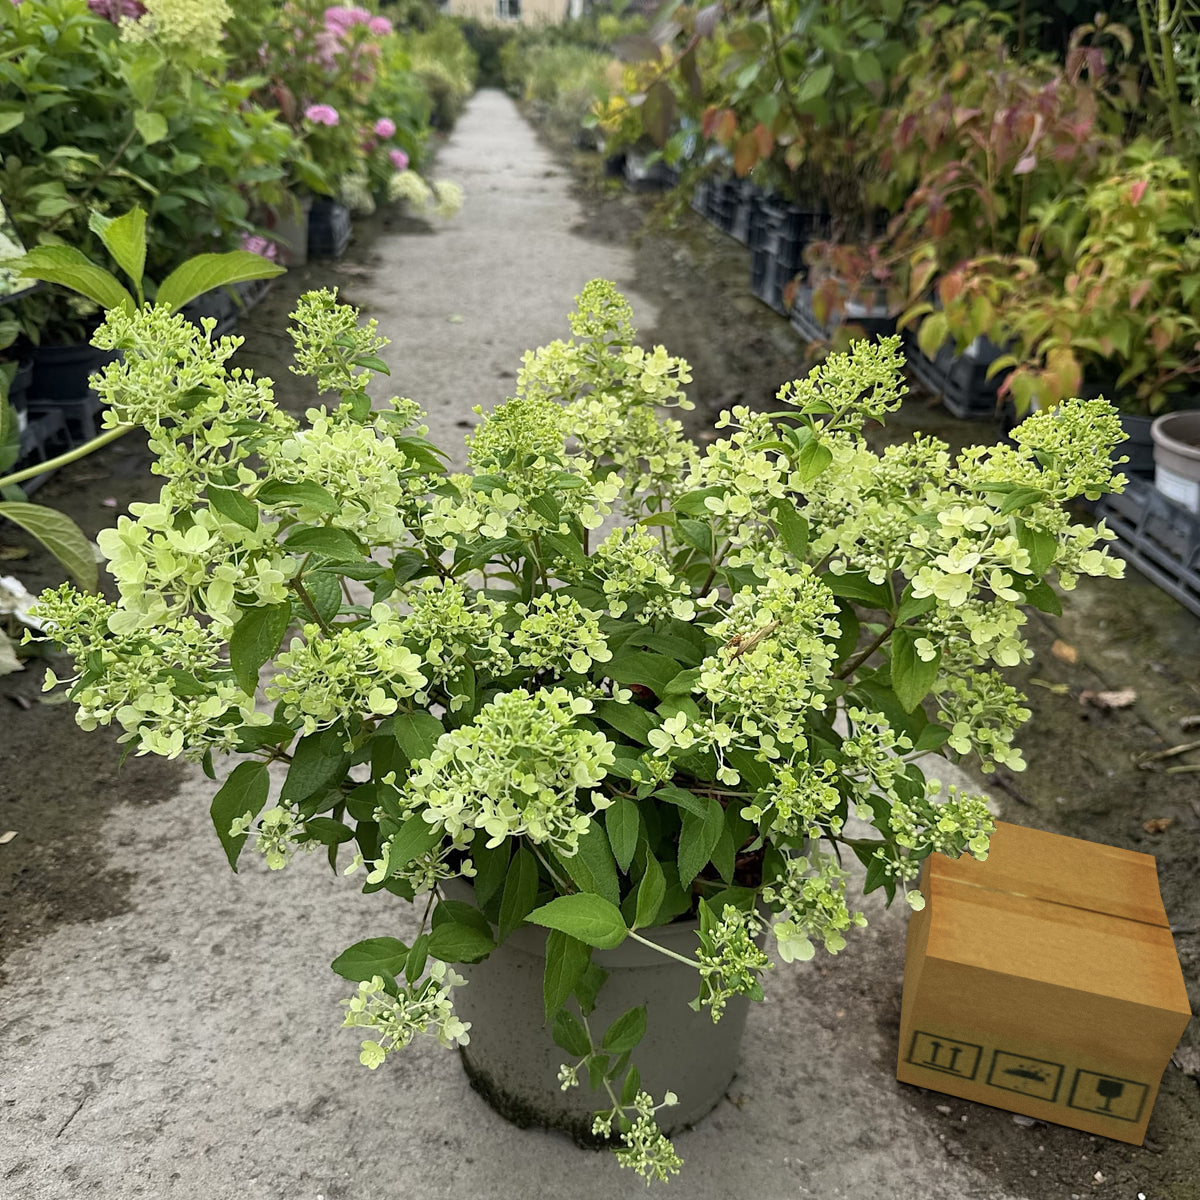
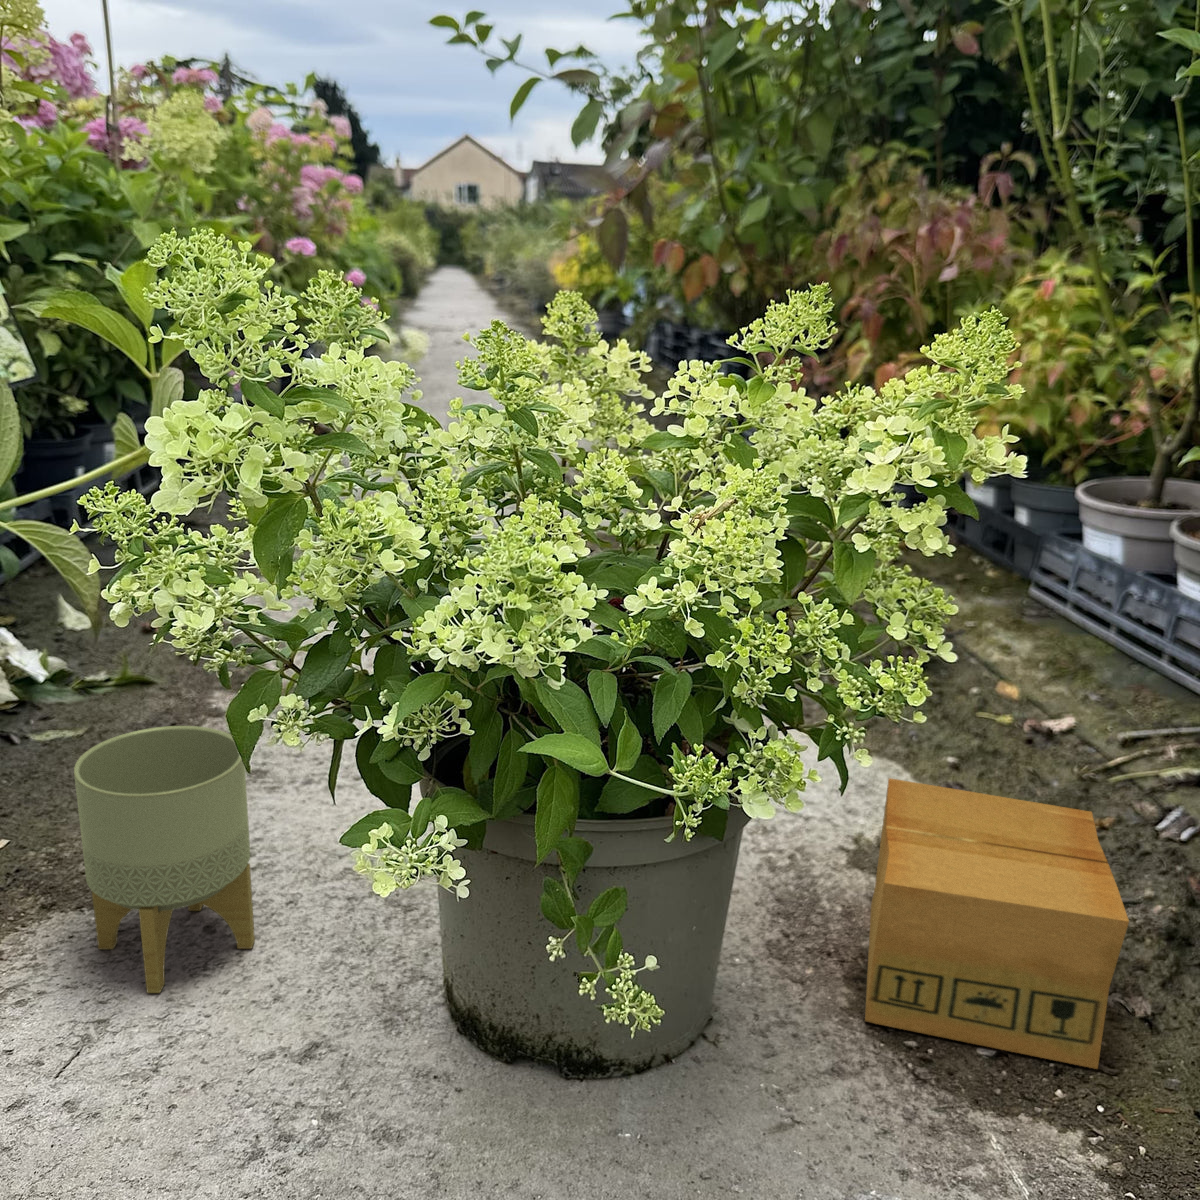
planter: none [63,749,264,1031] -> present [74,726,255,993]

